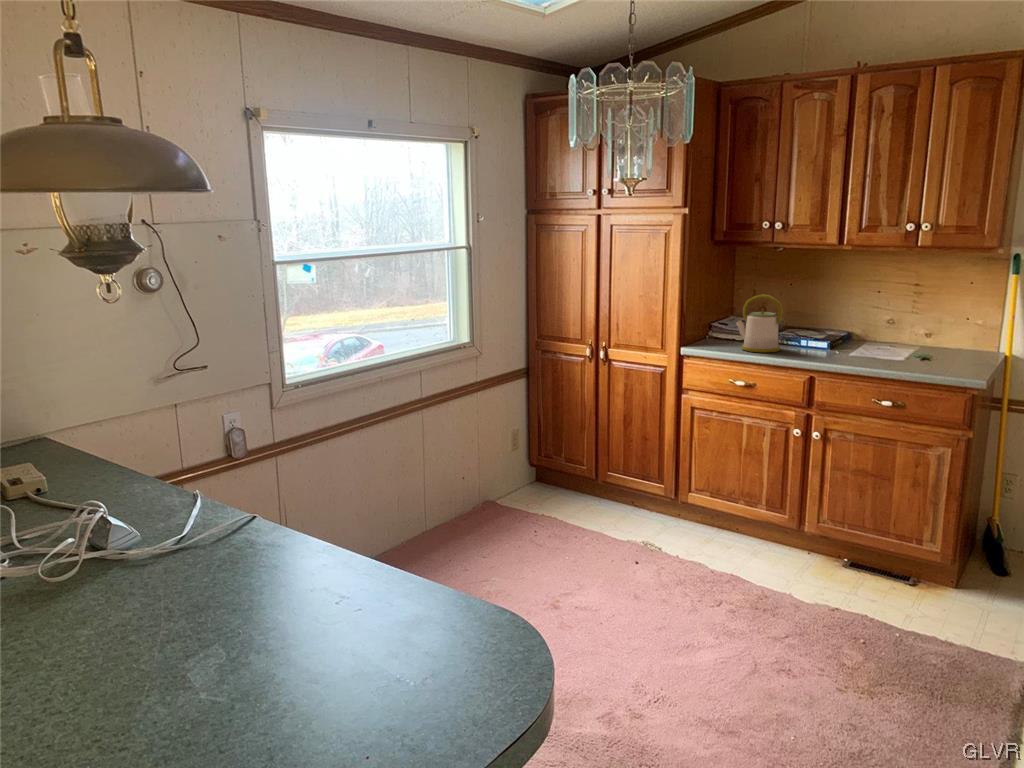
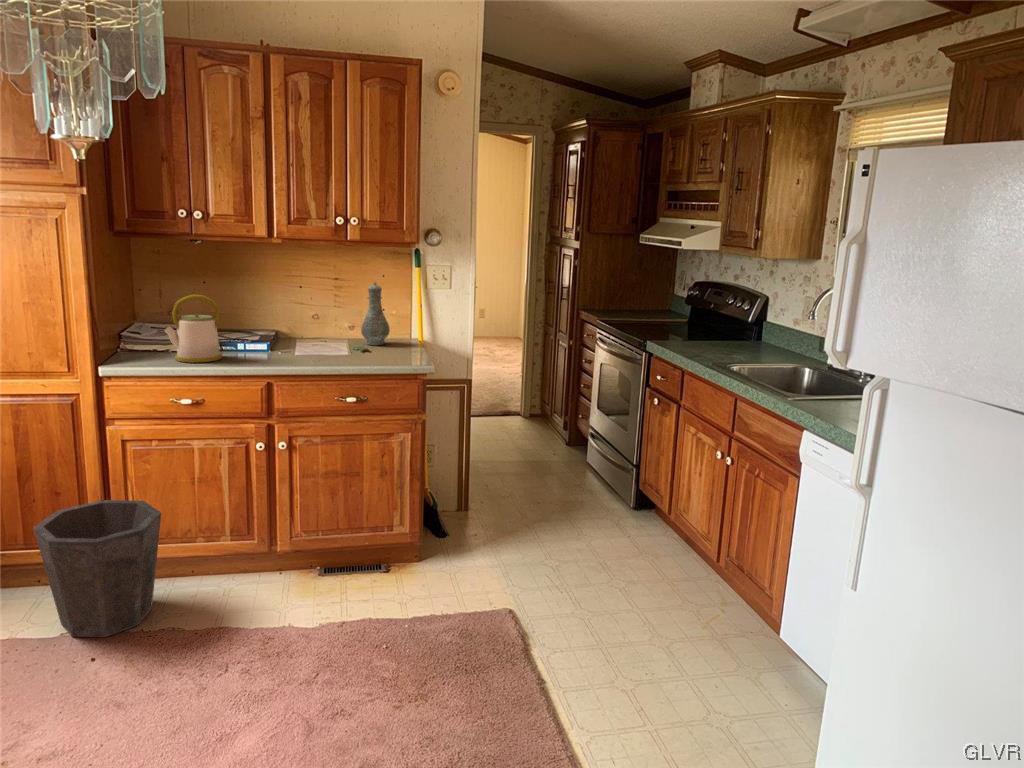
vase: none [931,289,964,354] -> present [361,282,390,345]
waste bin: none [621,452,707,553] -> present [33,500,161,637]

